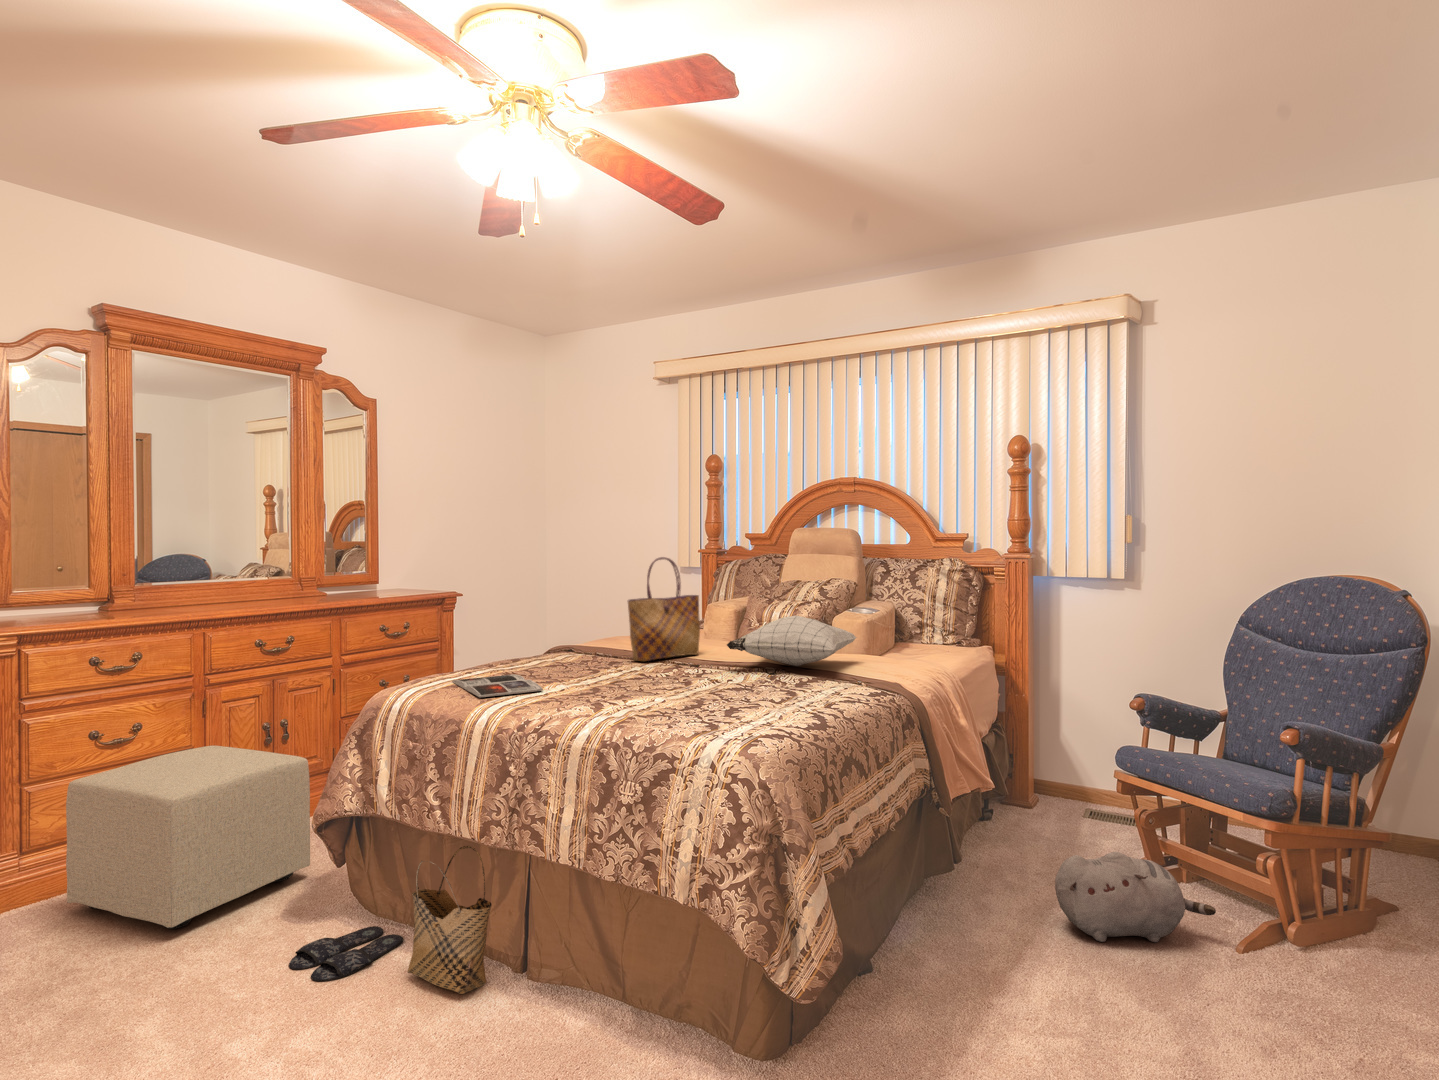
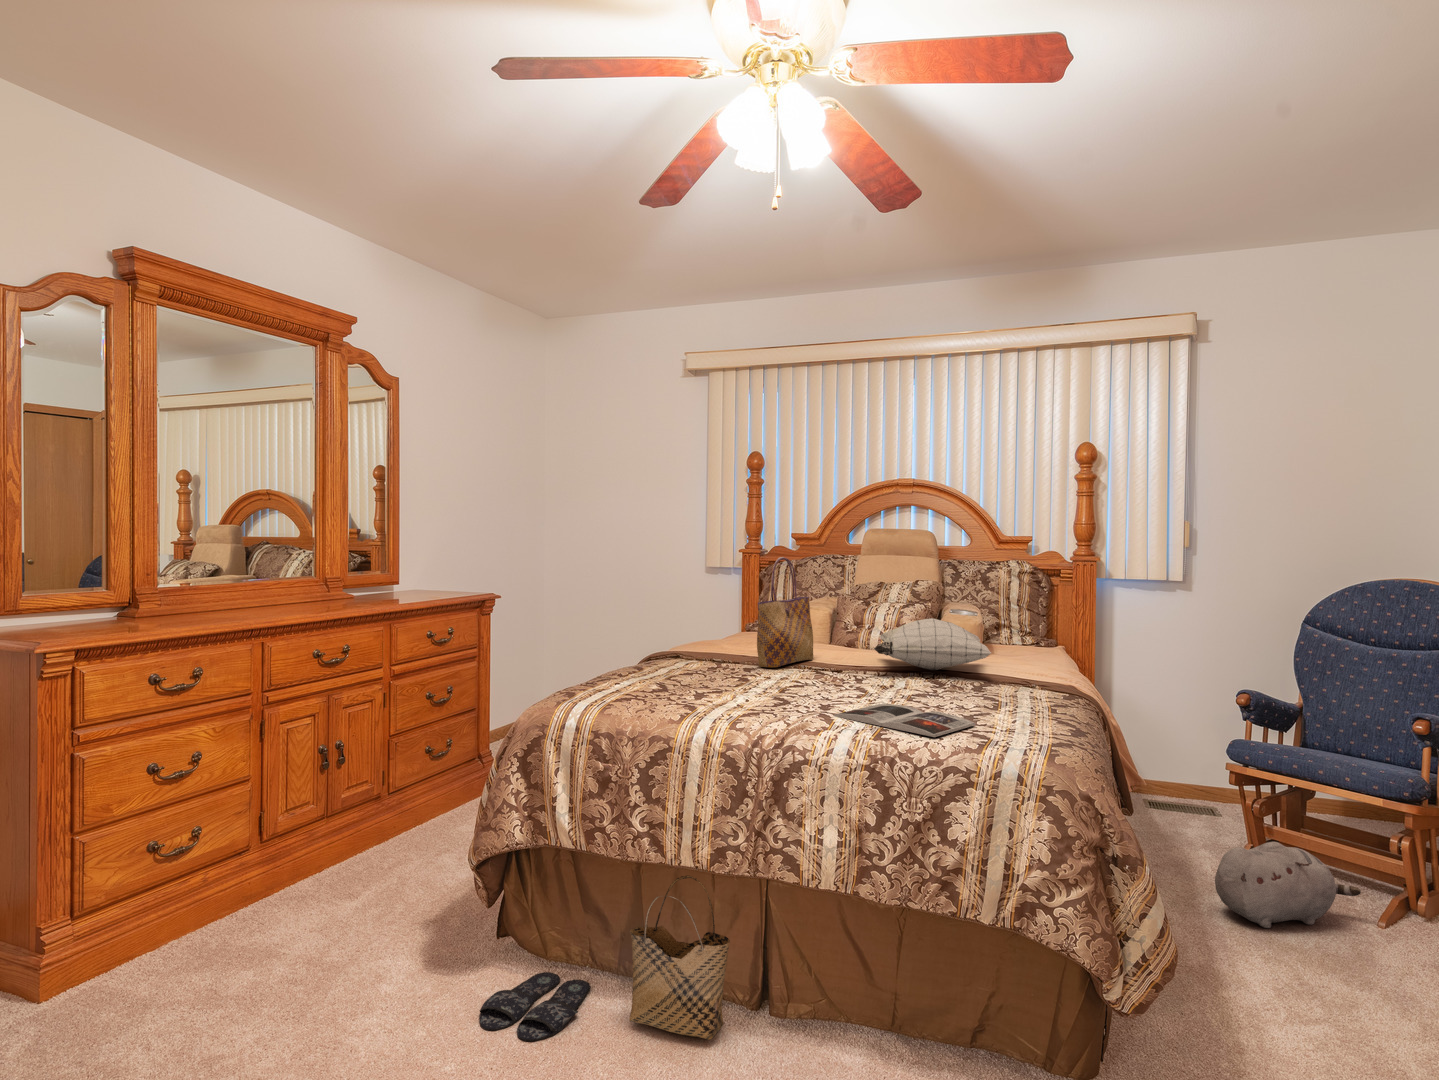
magazine: present [452,674,543,697] -> present [833,704,976,737]
ottoman: present [66,746,310,929] -> none [145,775,420,996]

